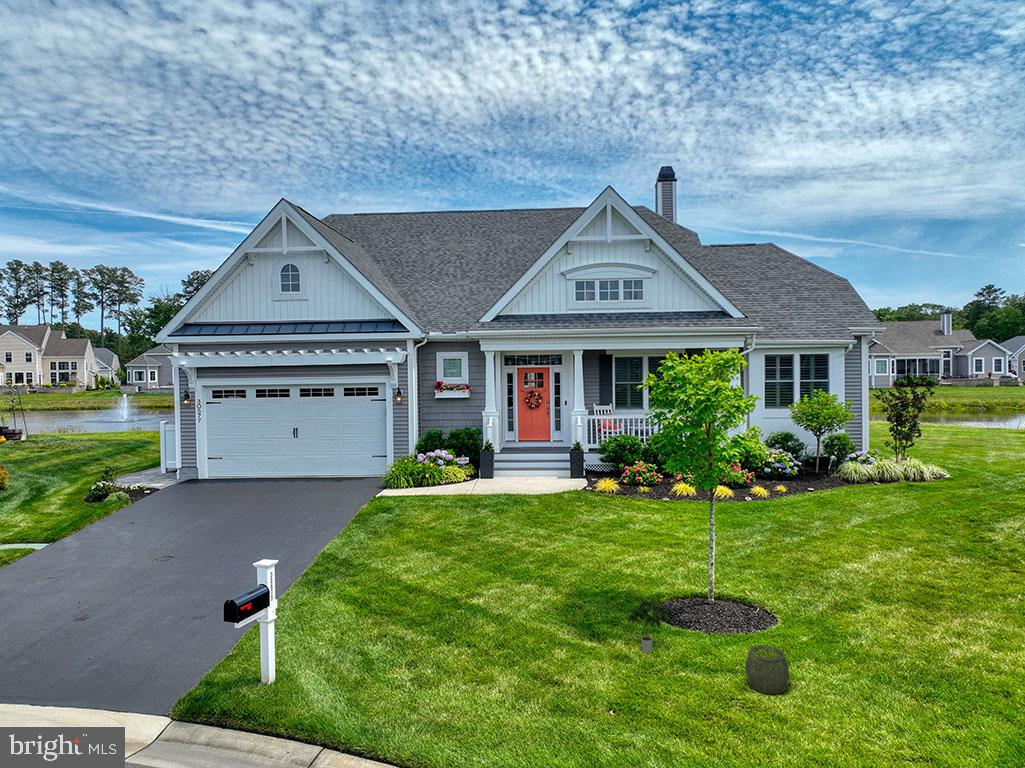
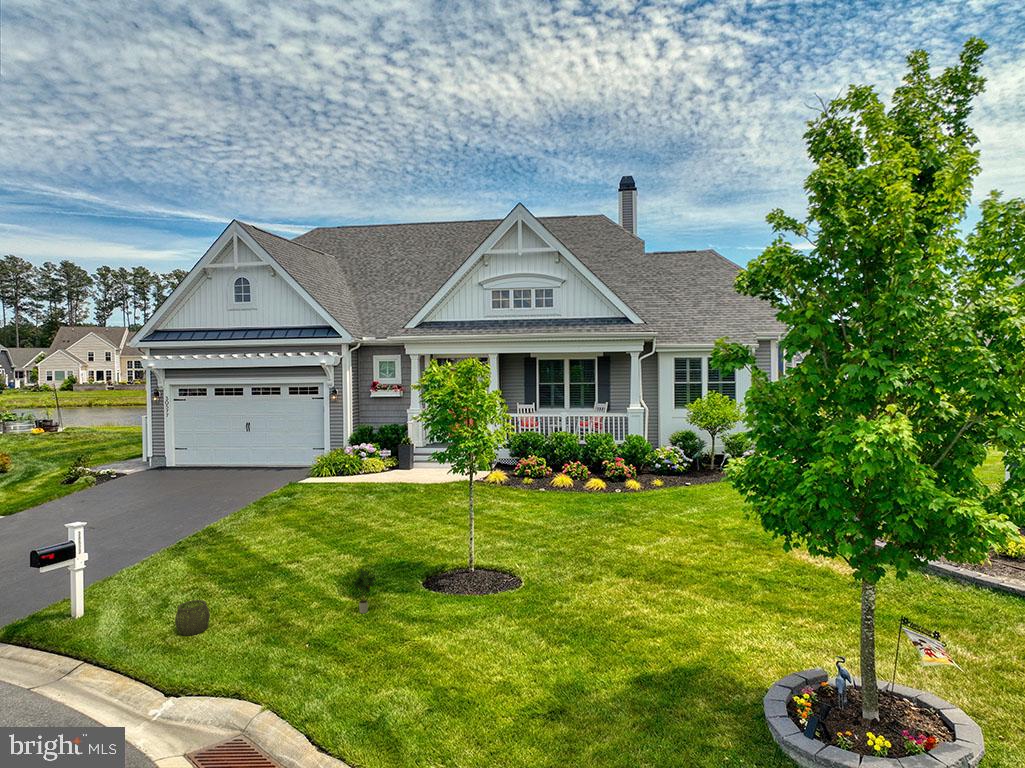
woven basket: present [745,645,790,694] -> present [175,600,210,636]

